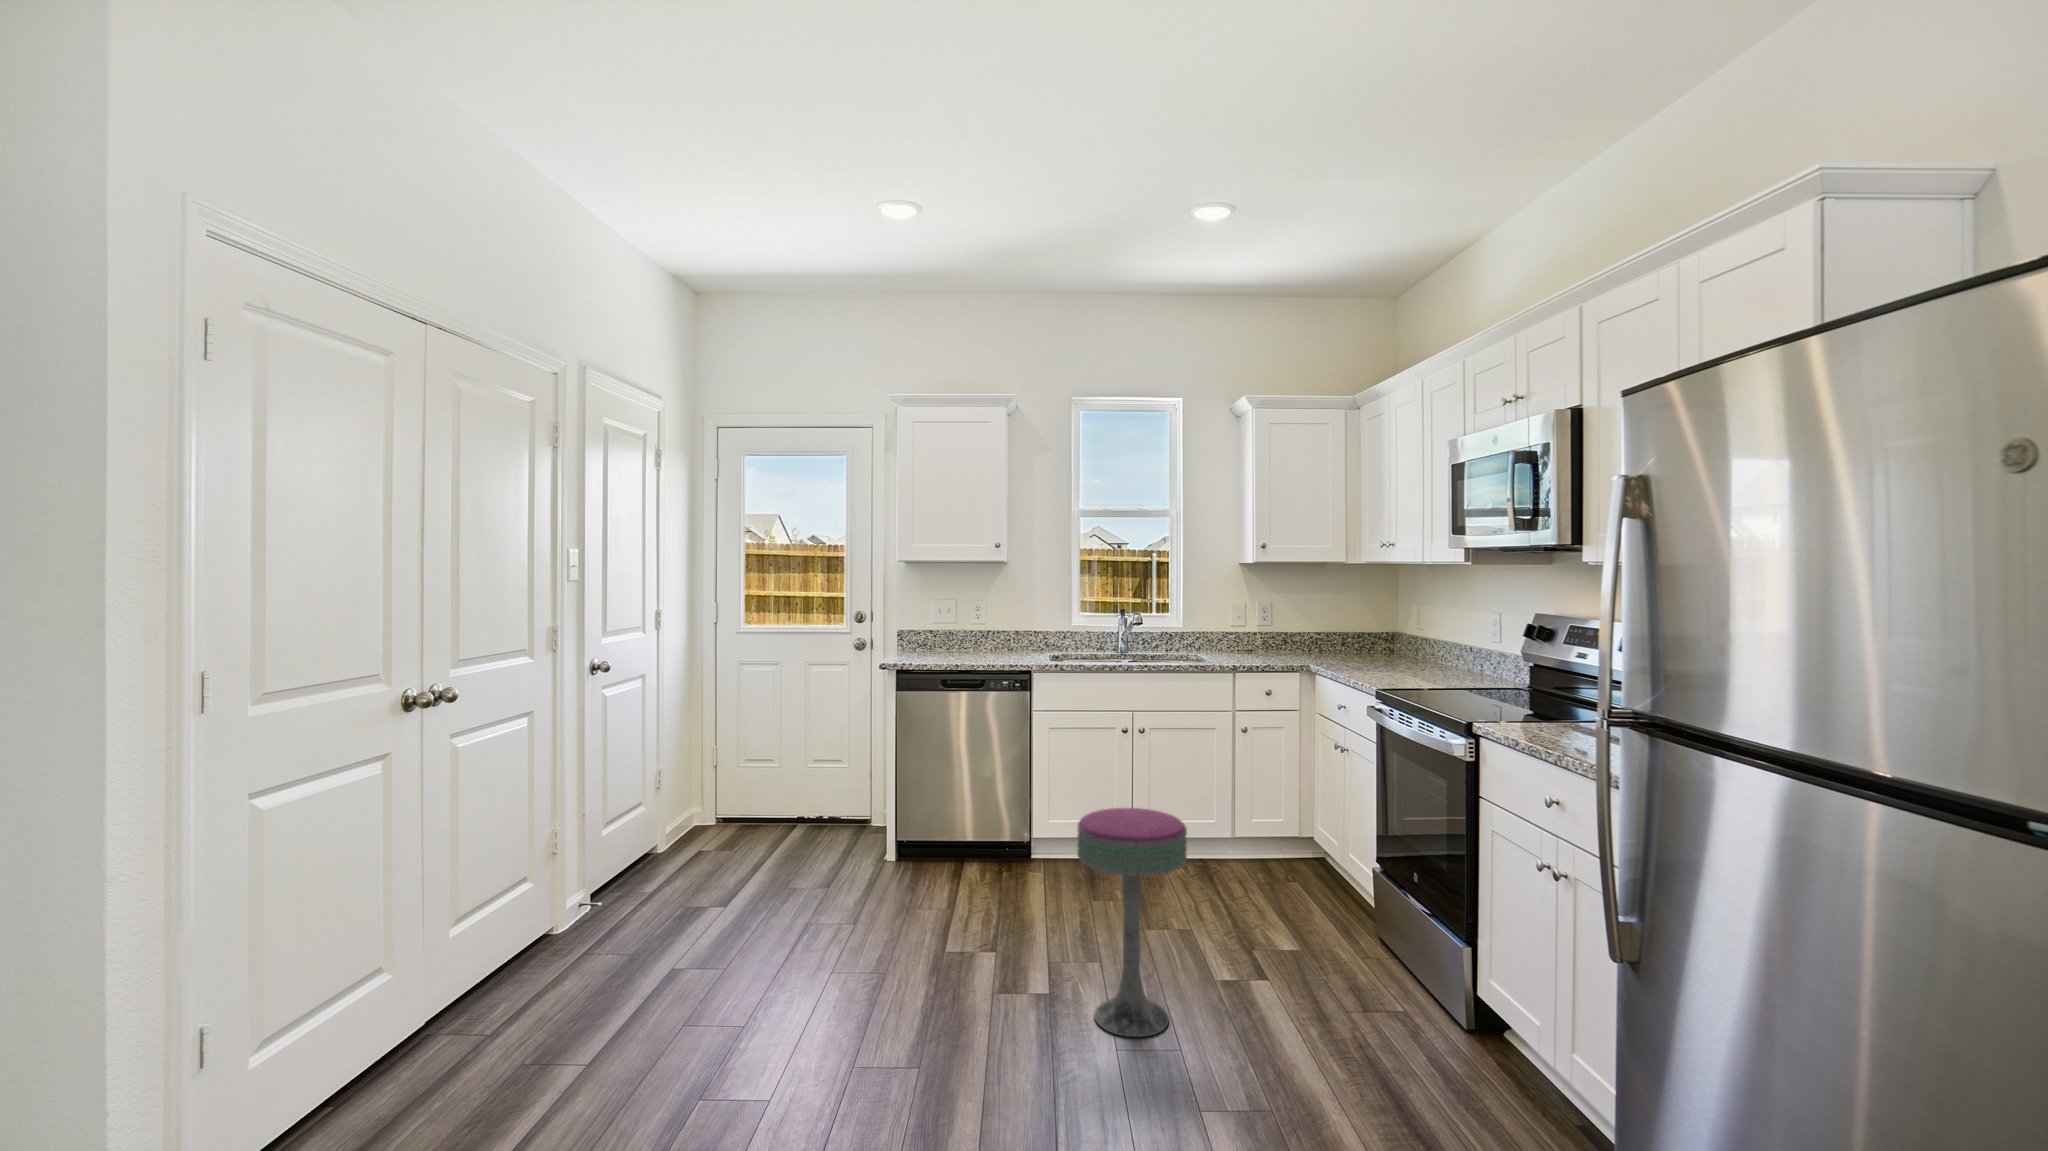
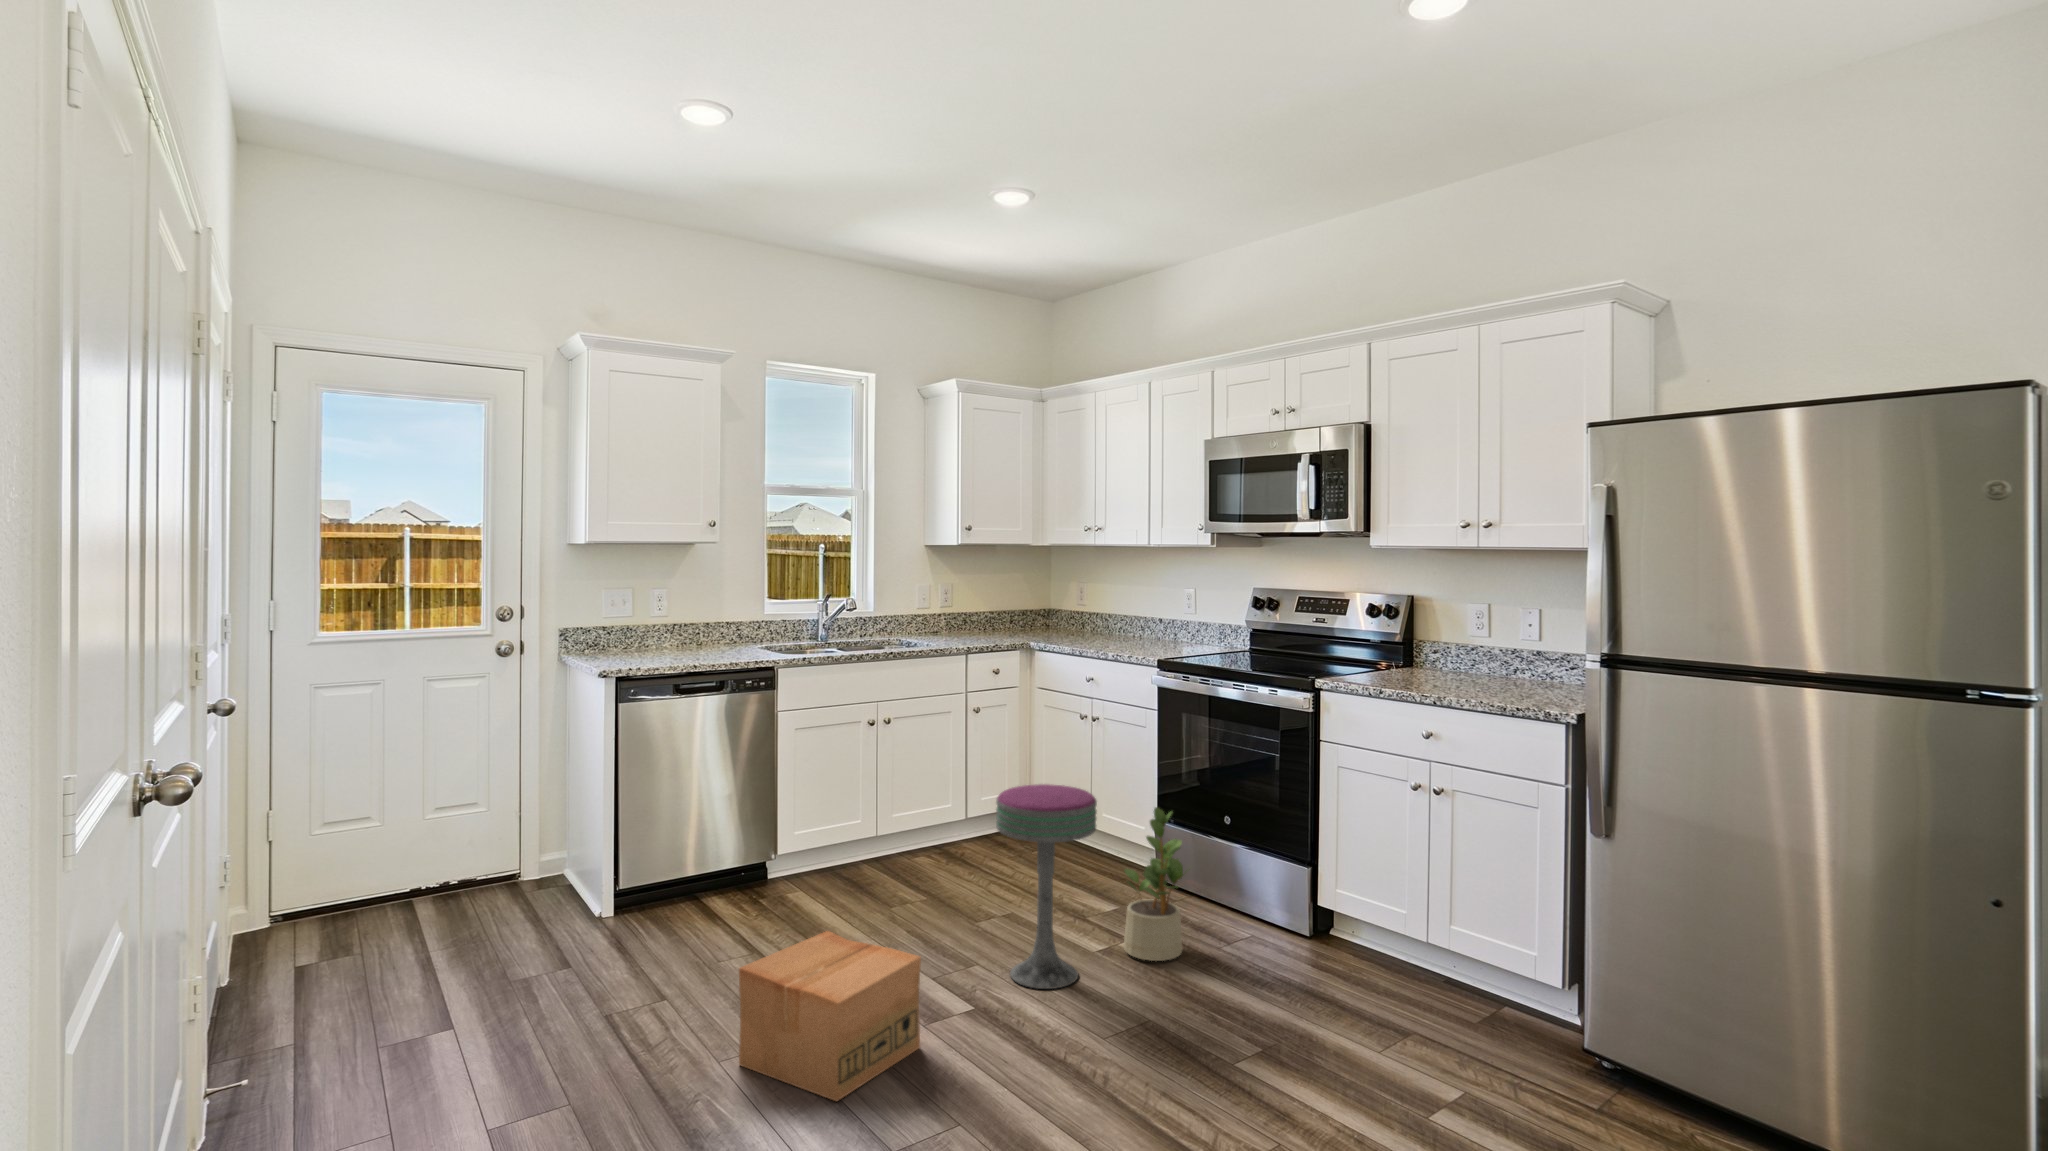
potted plant: none [1245,859,1332,1048] -> present [1124,807,1184,961]
cardboard box: none [791,911,929,1072] -> present [739,931,921,1101]

